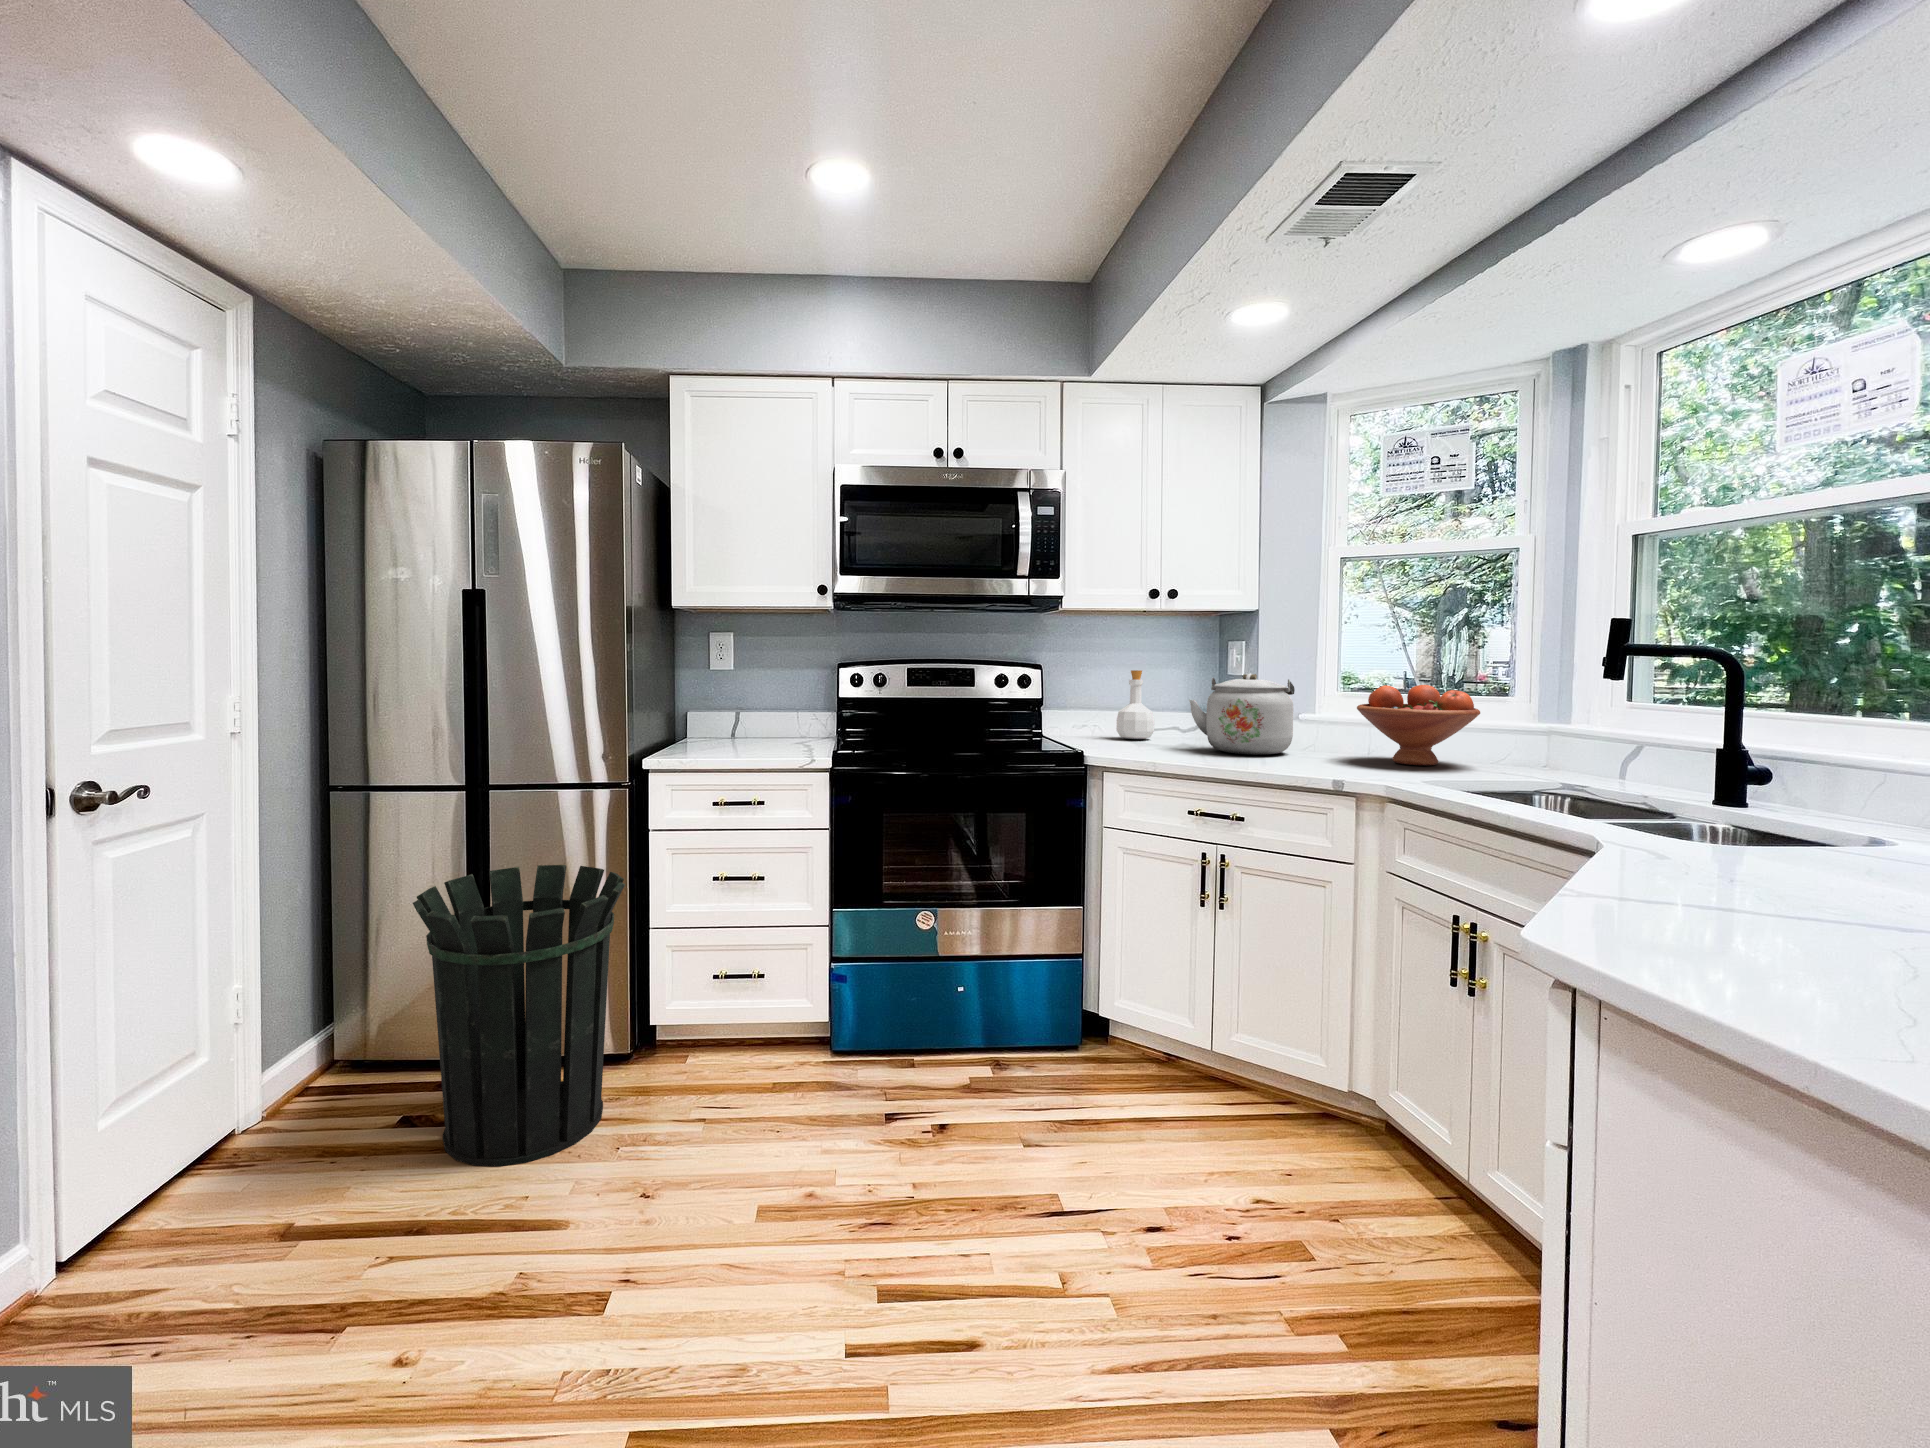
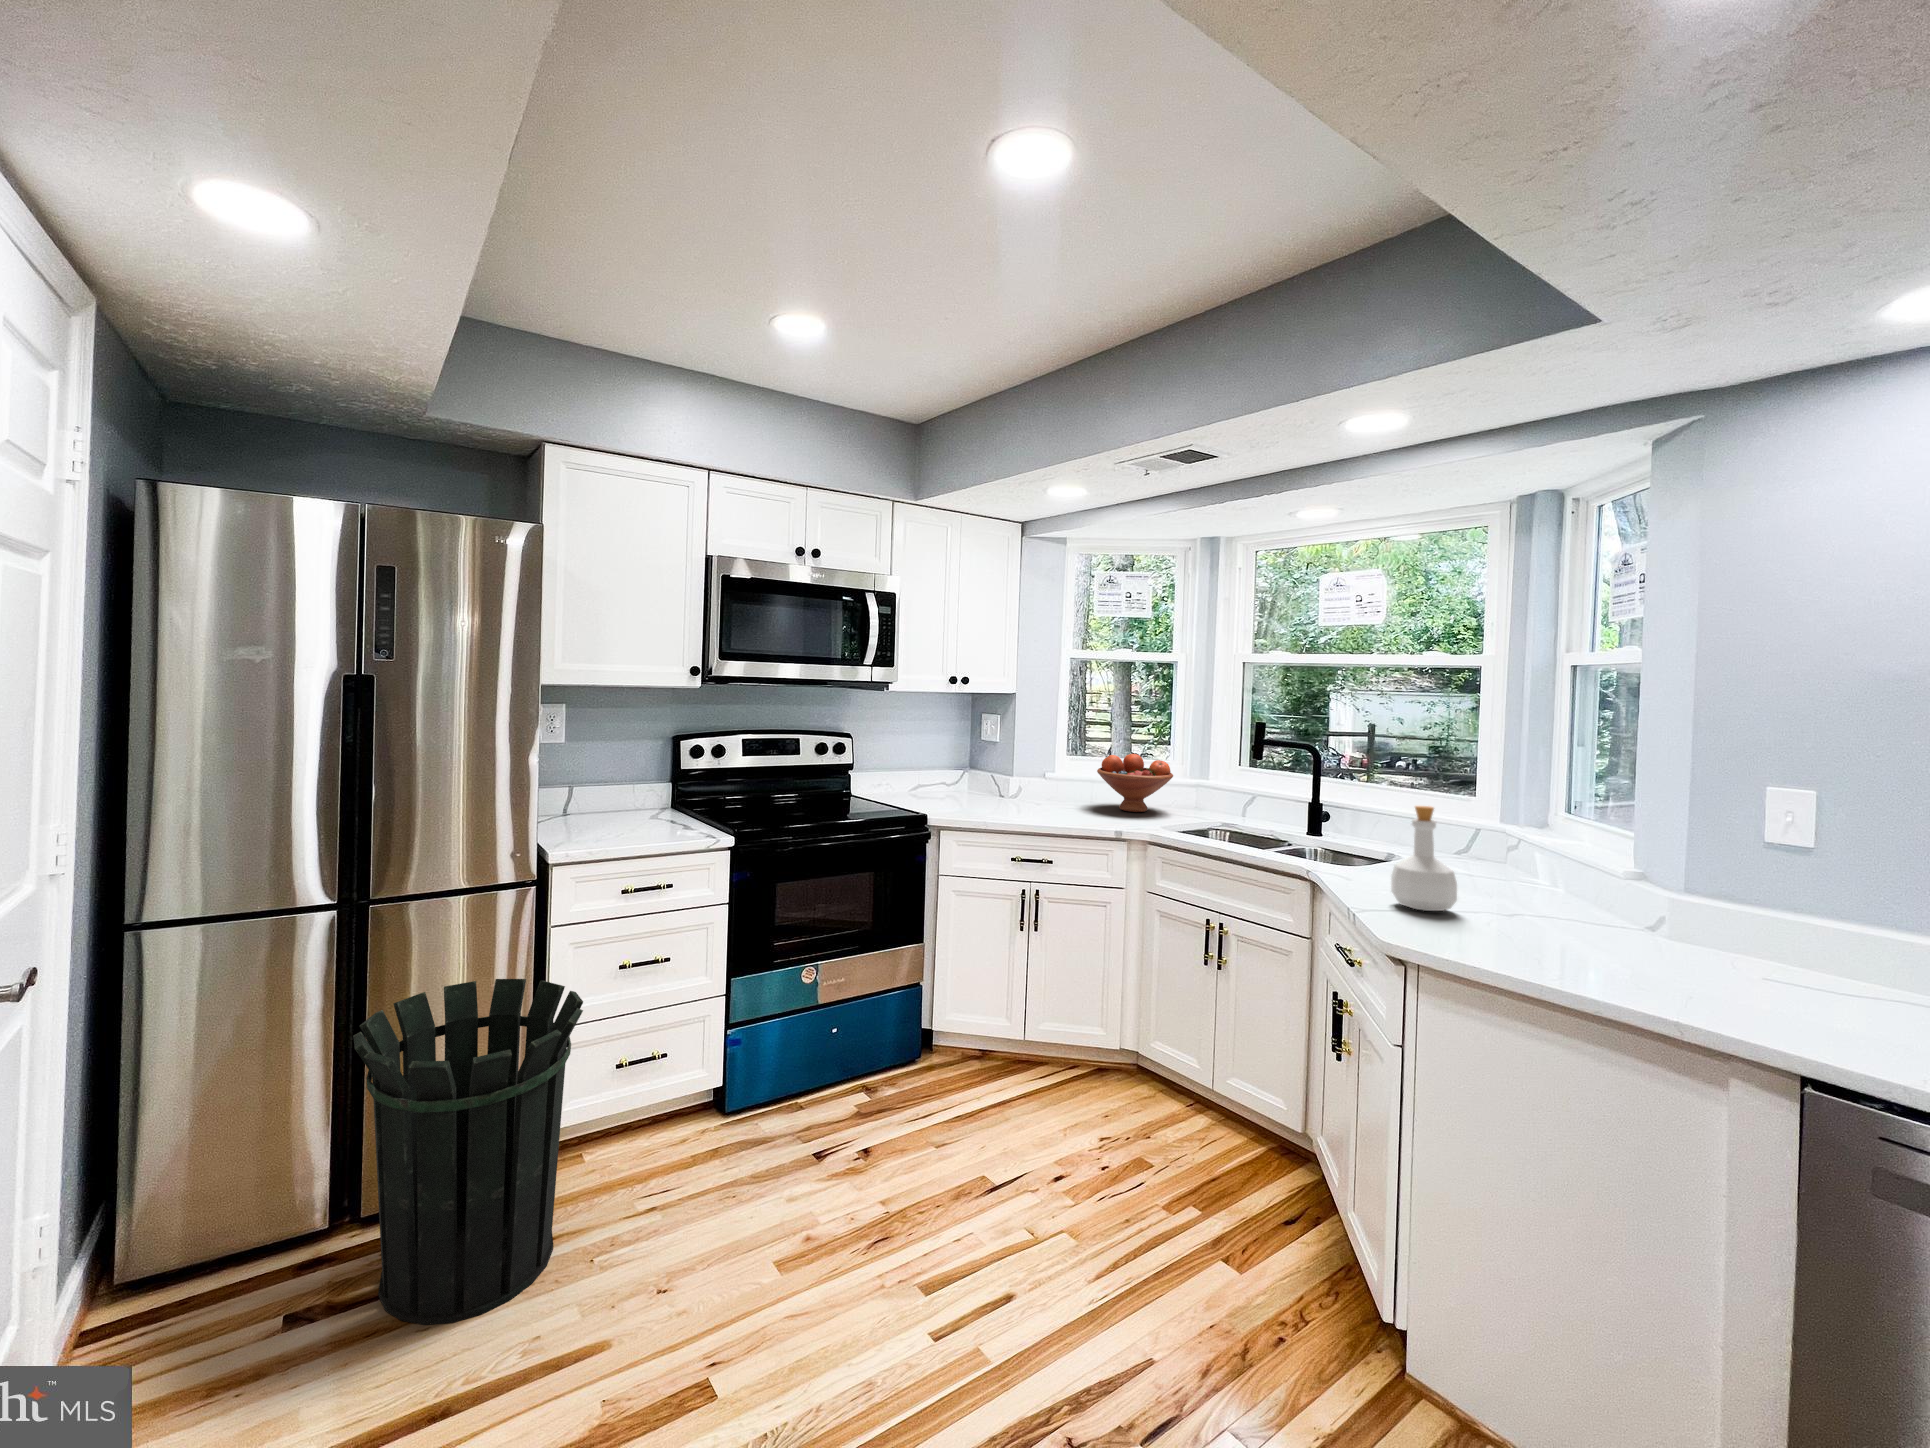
bottle: present [1116,670,1154,739] -> present [1391,806,1457,911]
kettle: present [1189,673,1295,755] -> none [977,745,1052,808]

